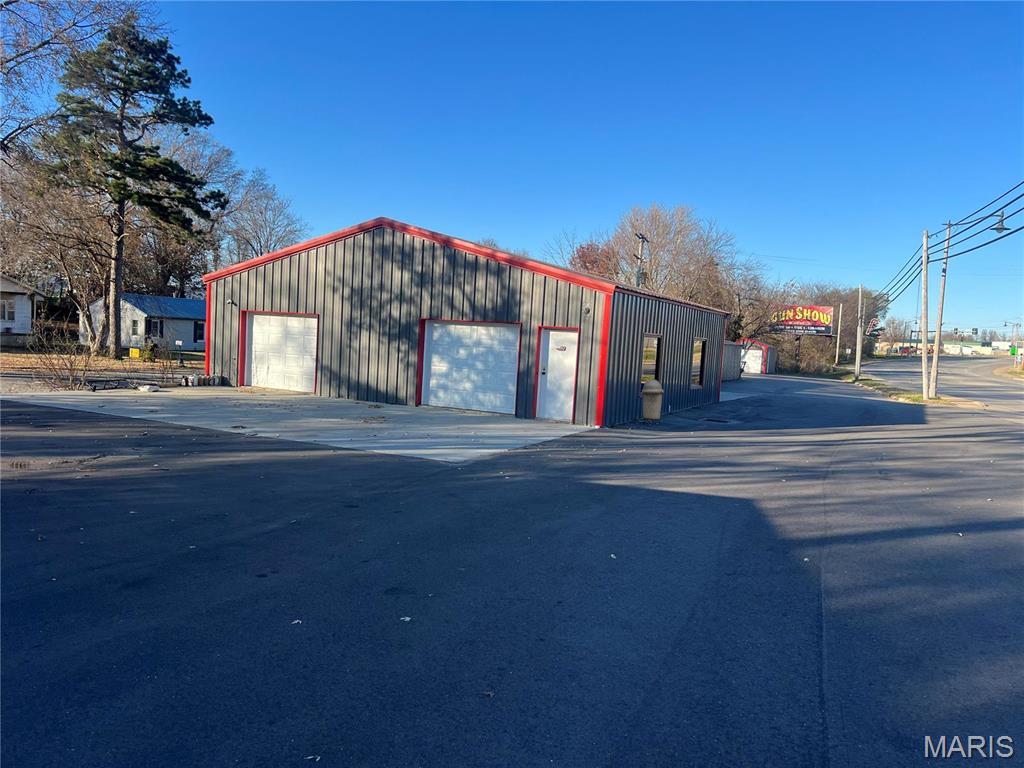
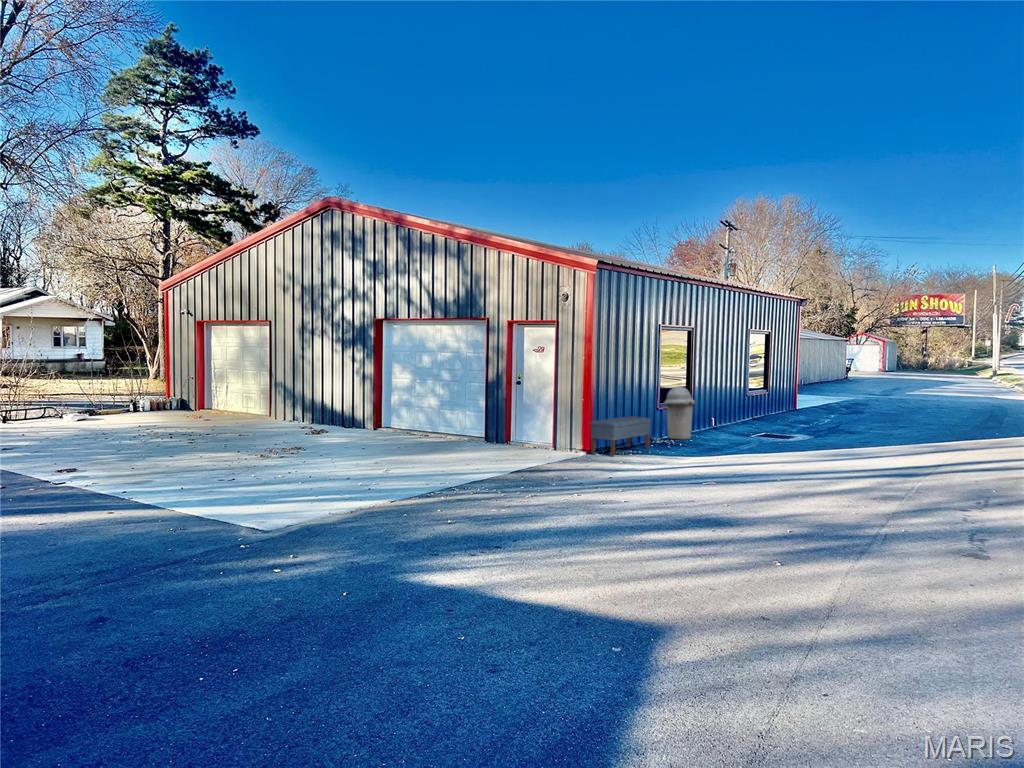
bench: none [601,400,640,428] -> present [590,416,651,456]

